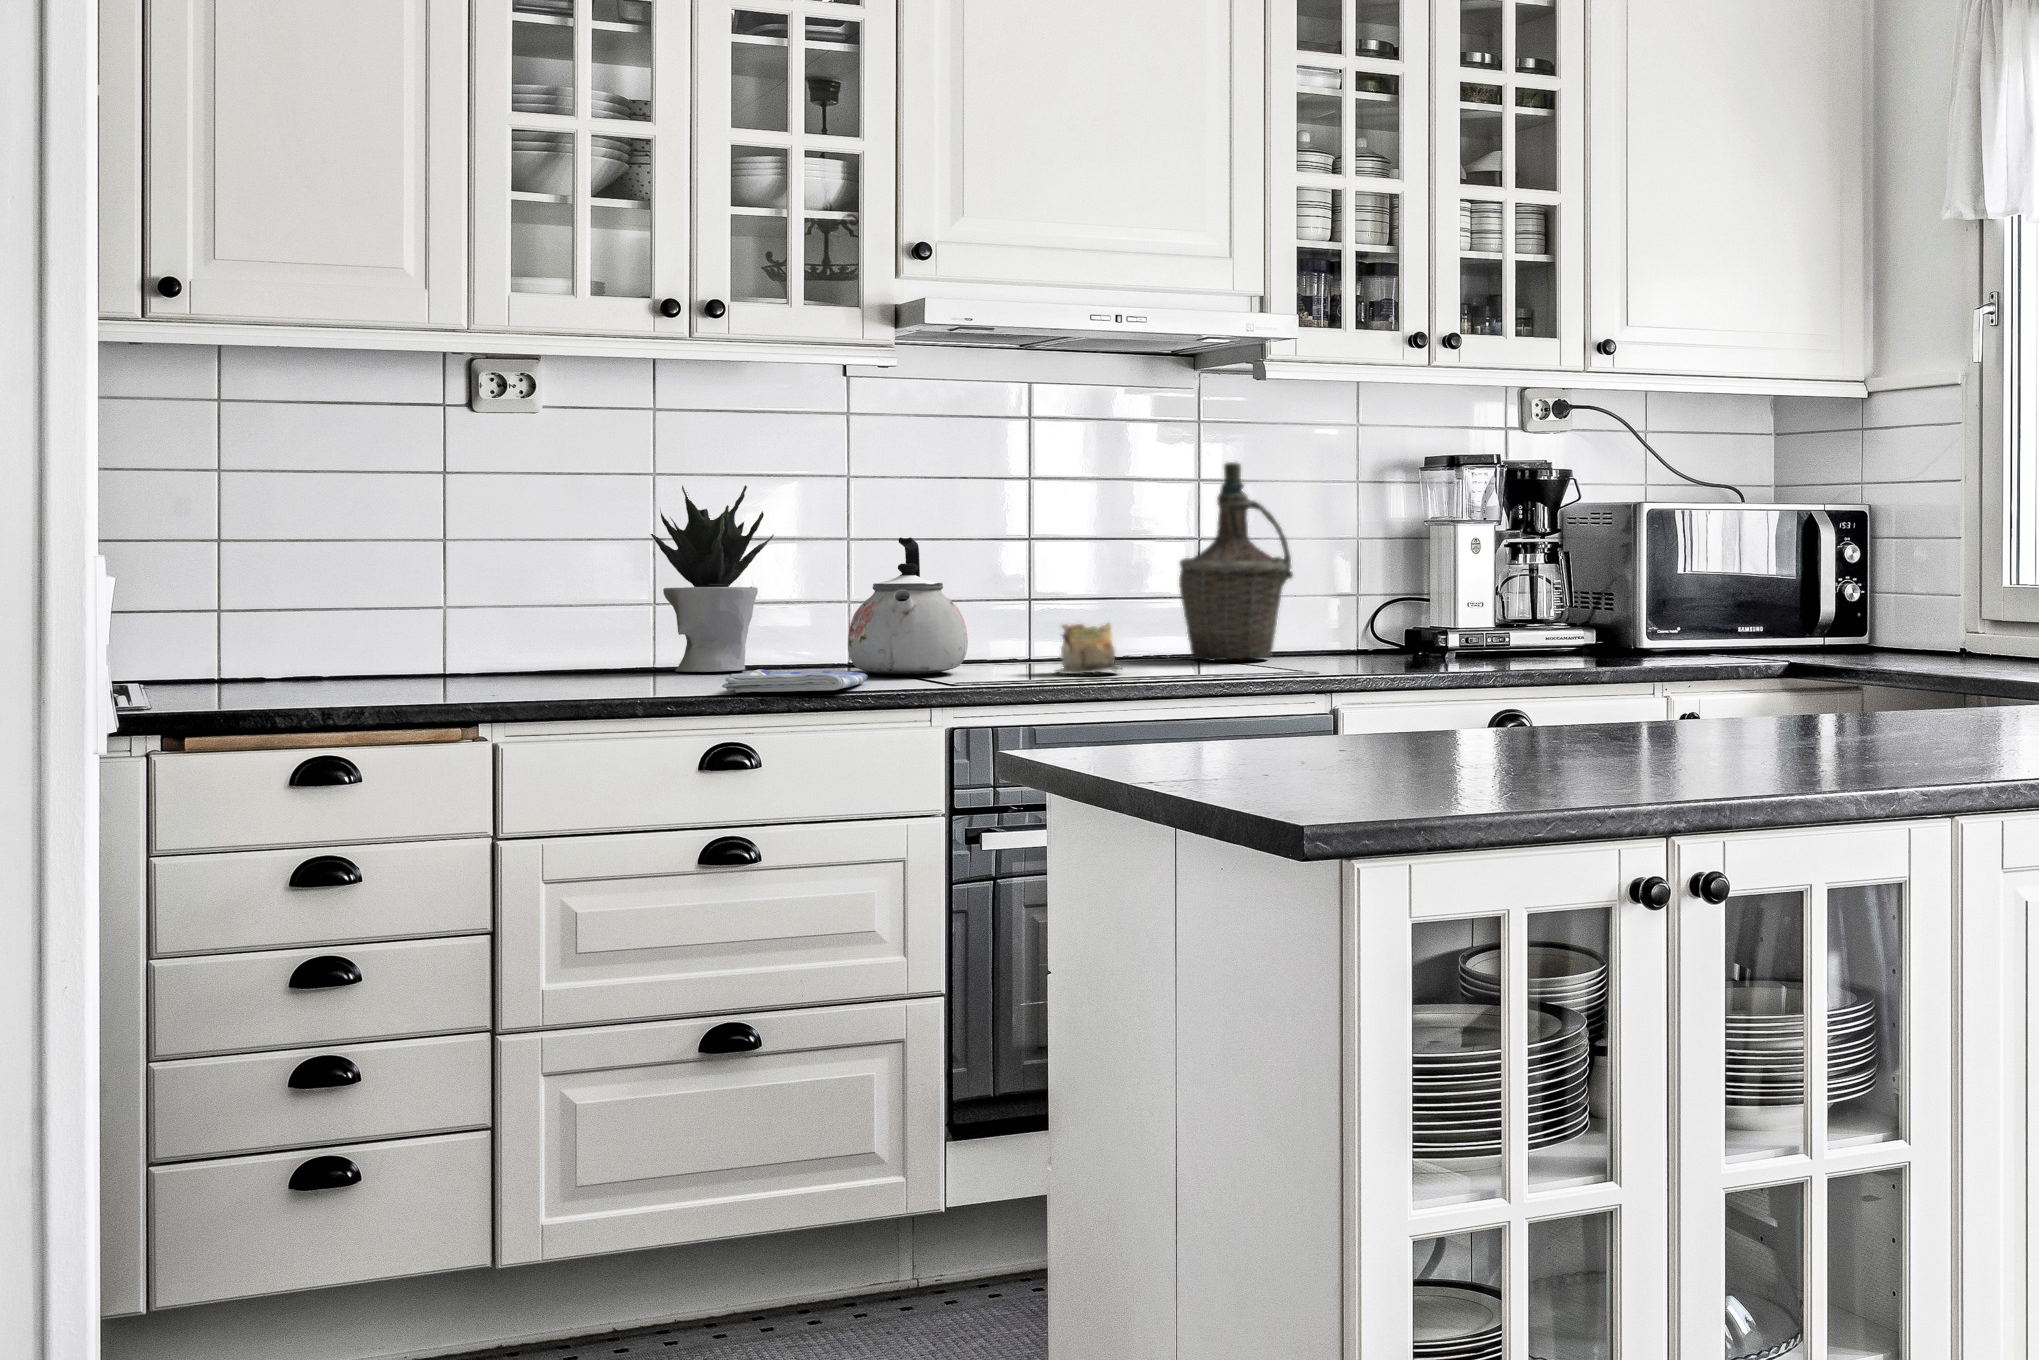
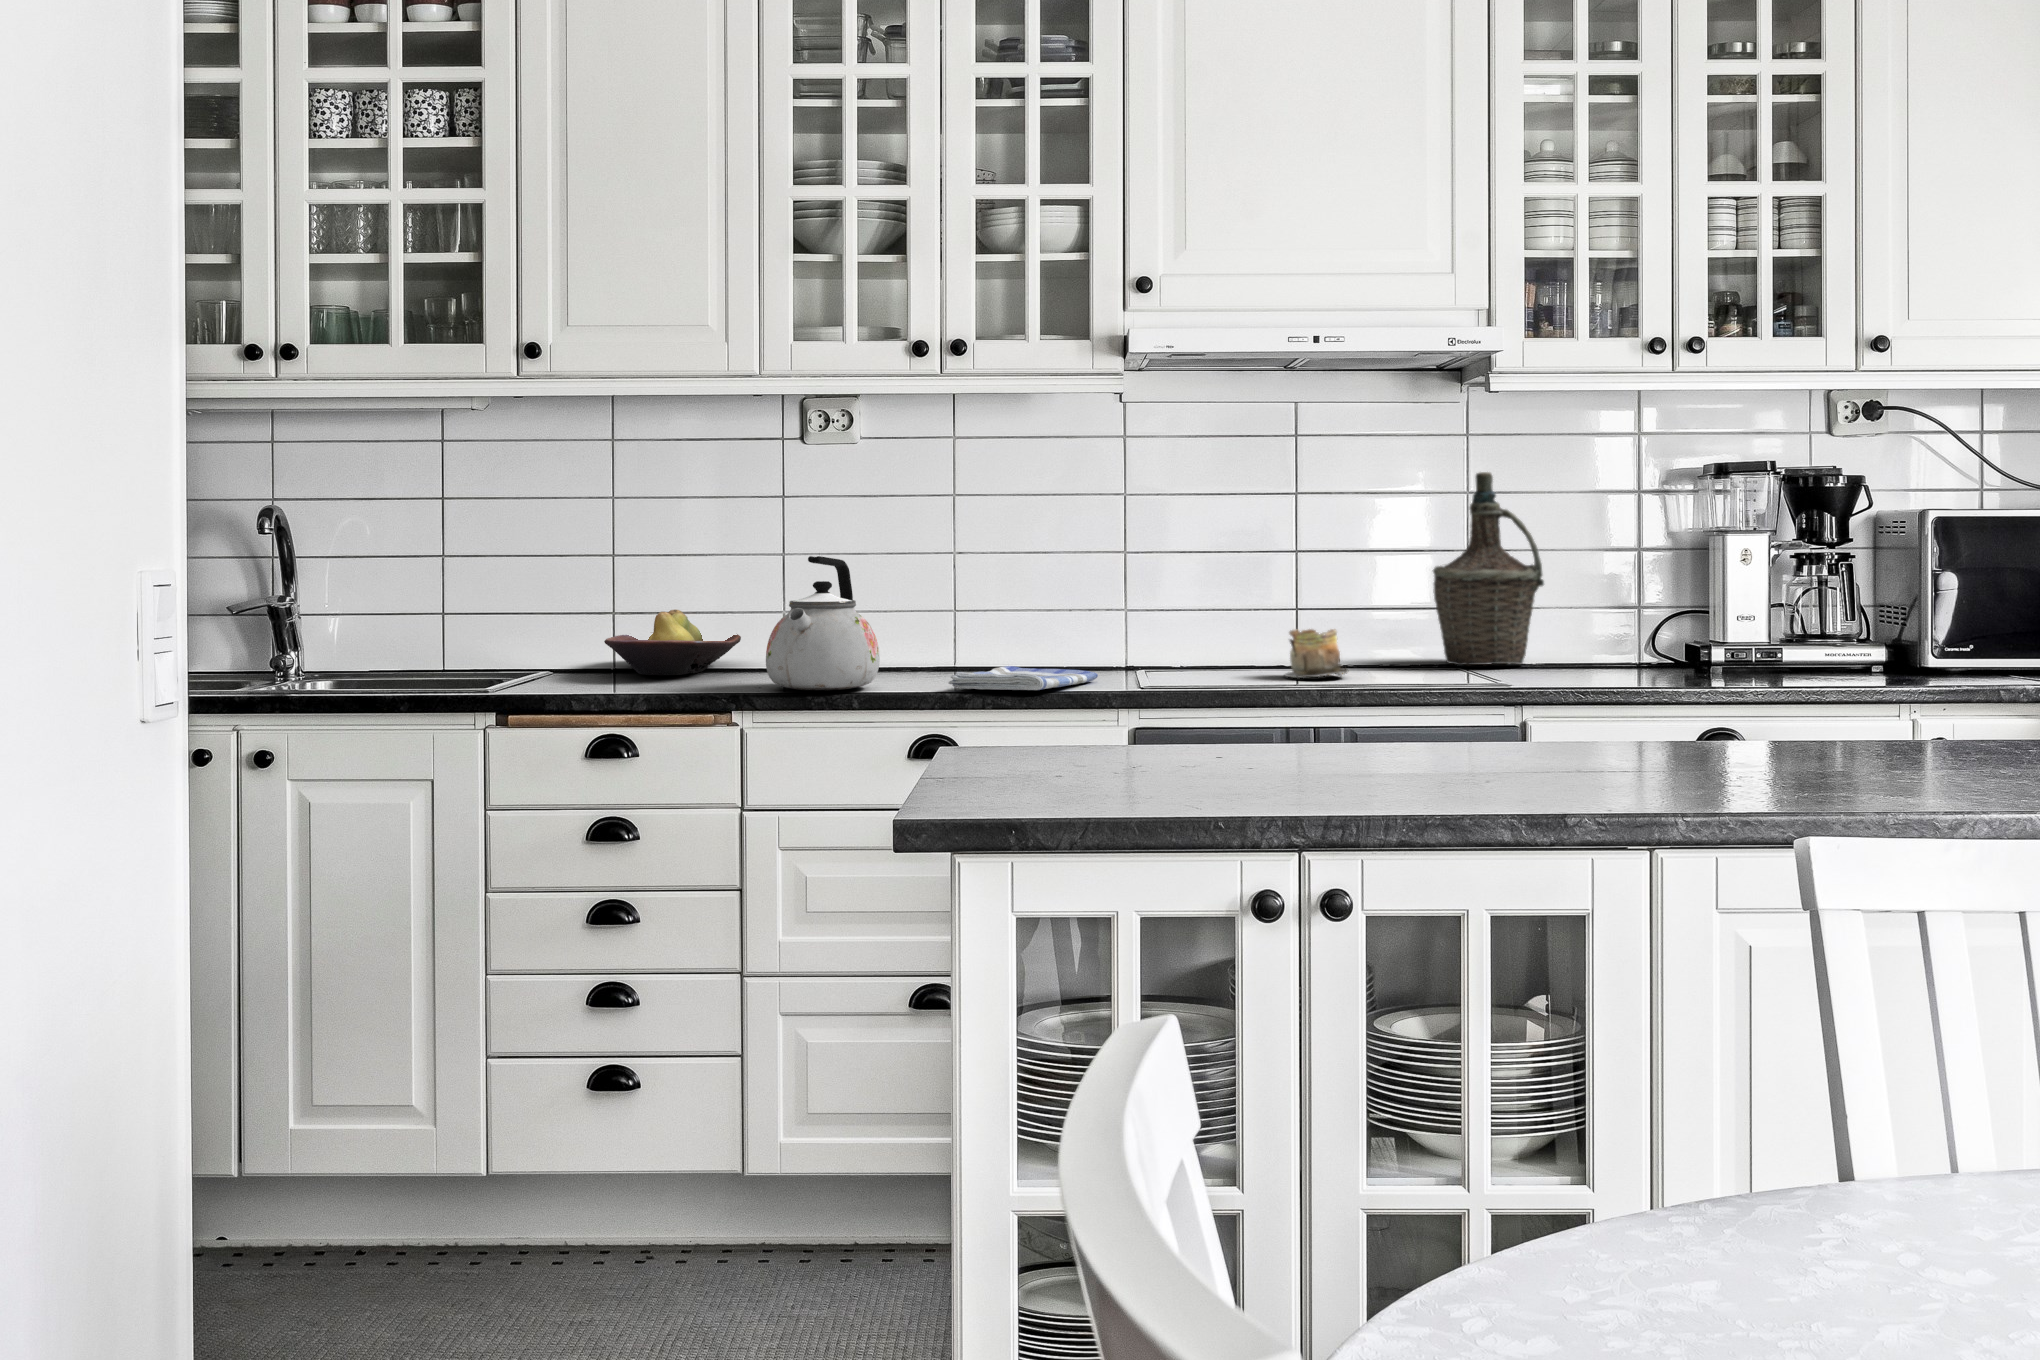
potted plant: present [651,485,774,672] -> none [950,500,1061,665]
kettle: present [848,537,968,674] -> present [766,556,880,690]
fruit bowl: none [226,614,410,691] -> present [604,610,741,675]

